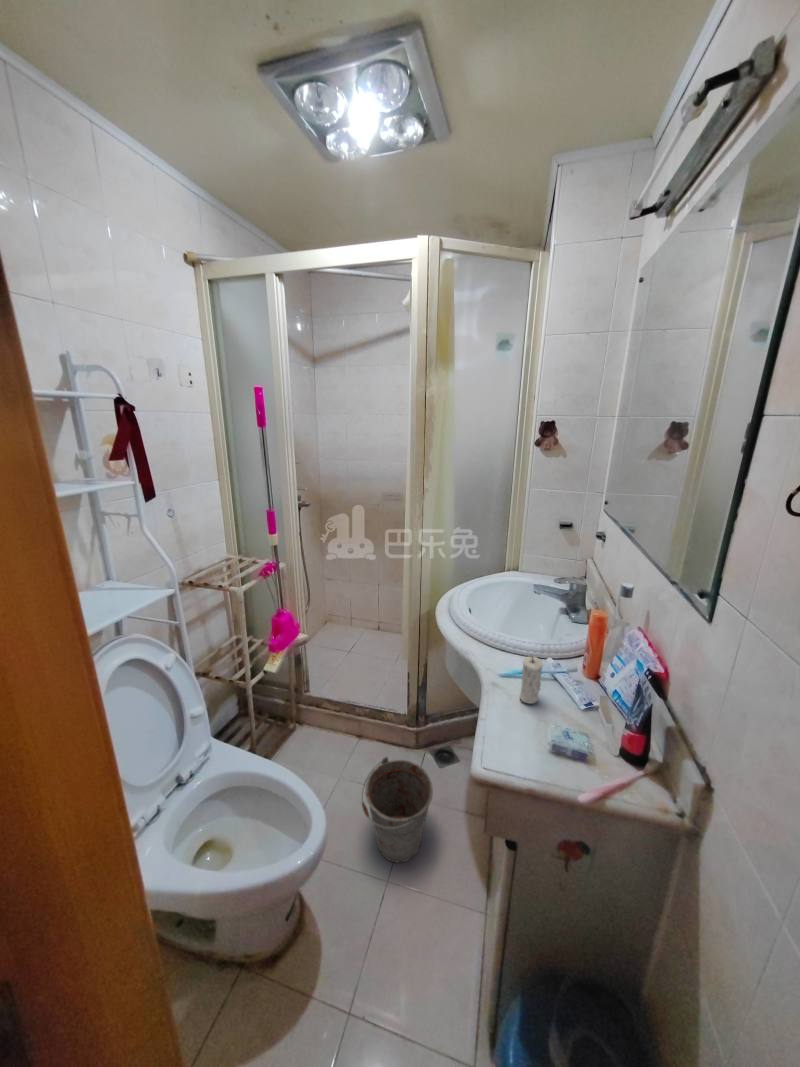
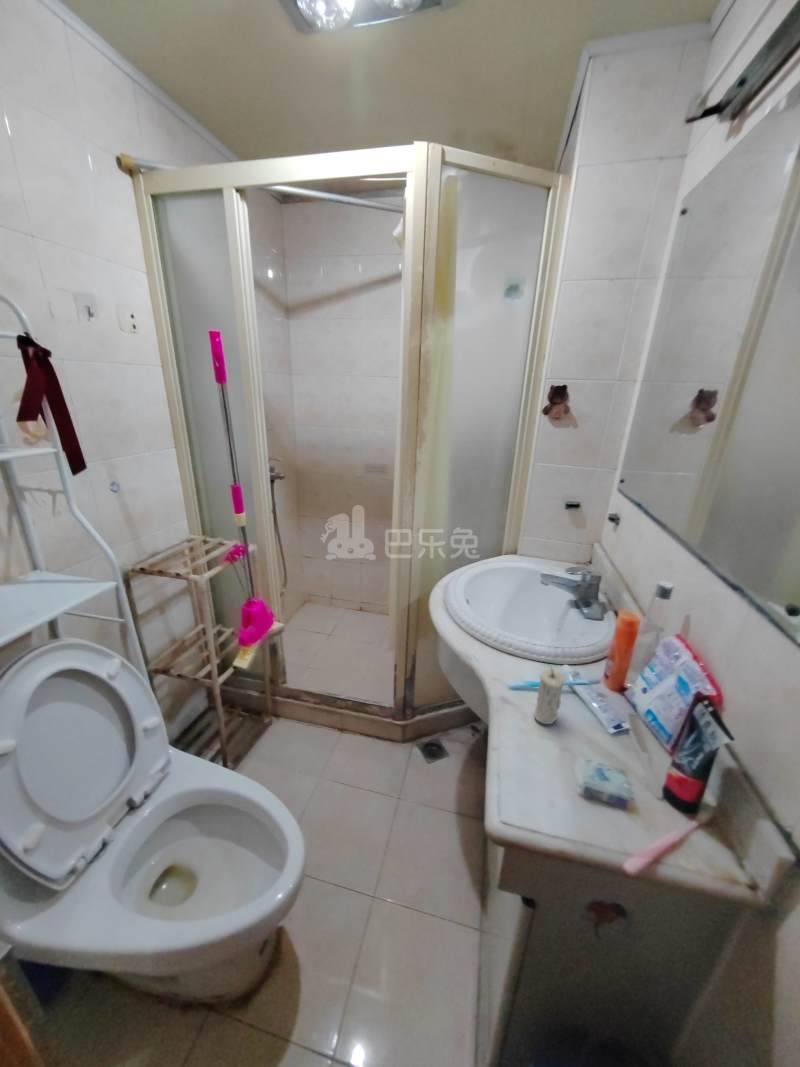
bucket: present [362,757,433,862] -> none [345,761,424,875]

